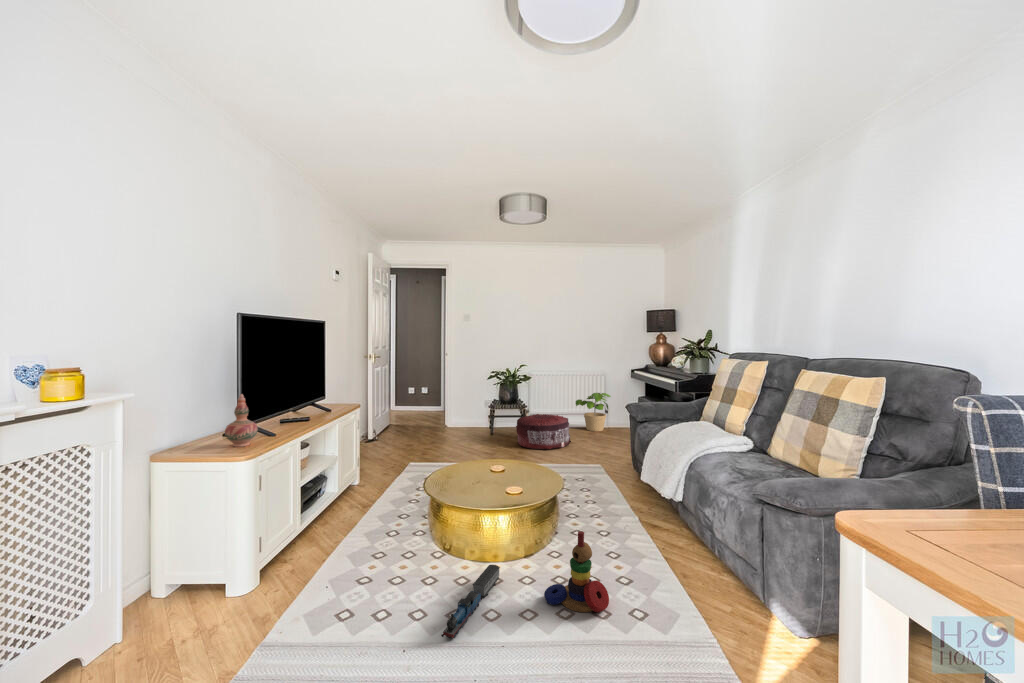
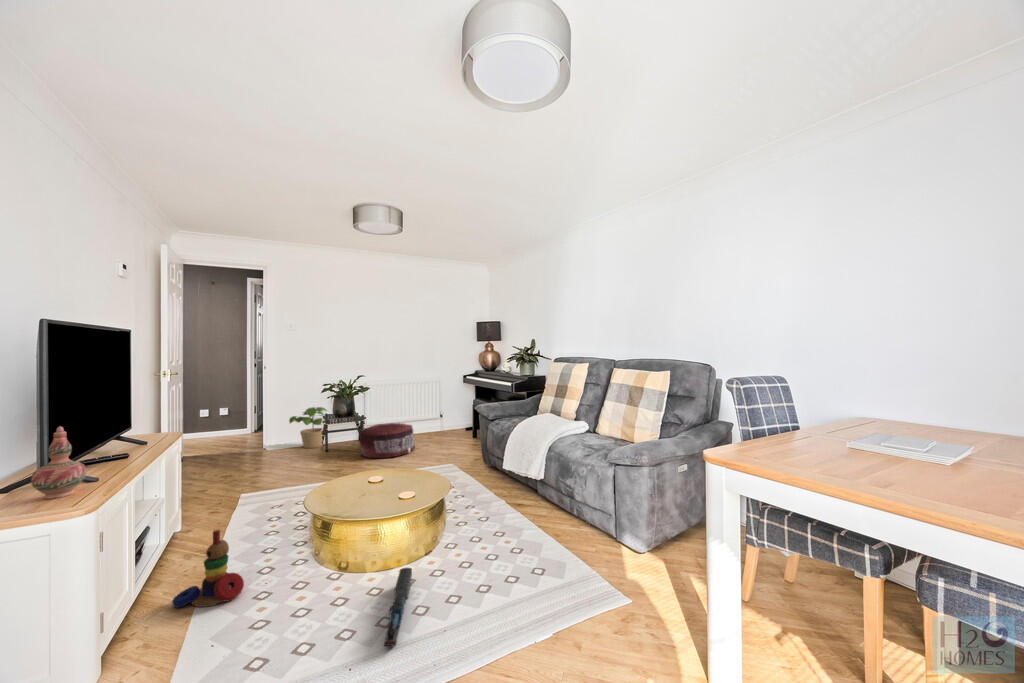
potted plant: present [576,393,611,431] -> present [289,407,326,448]
stacking toy: present [544,531,609,612] -> present [172,530,244,608]

